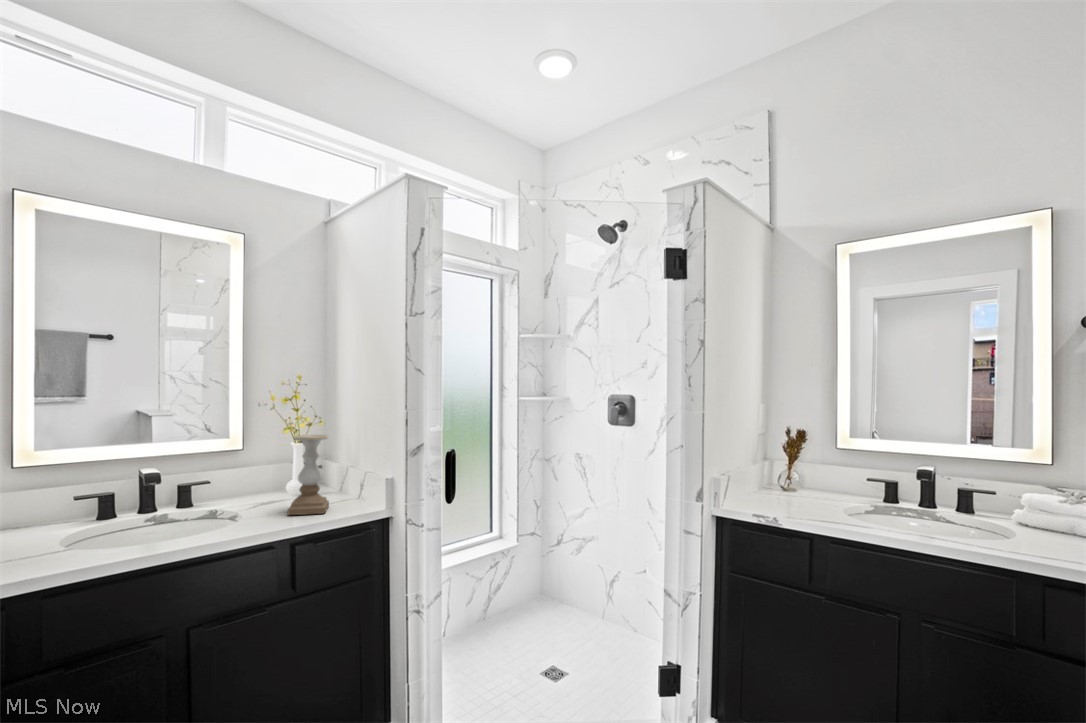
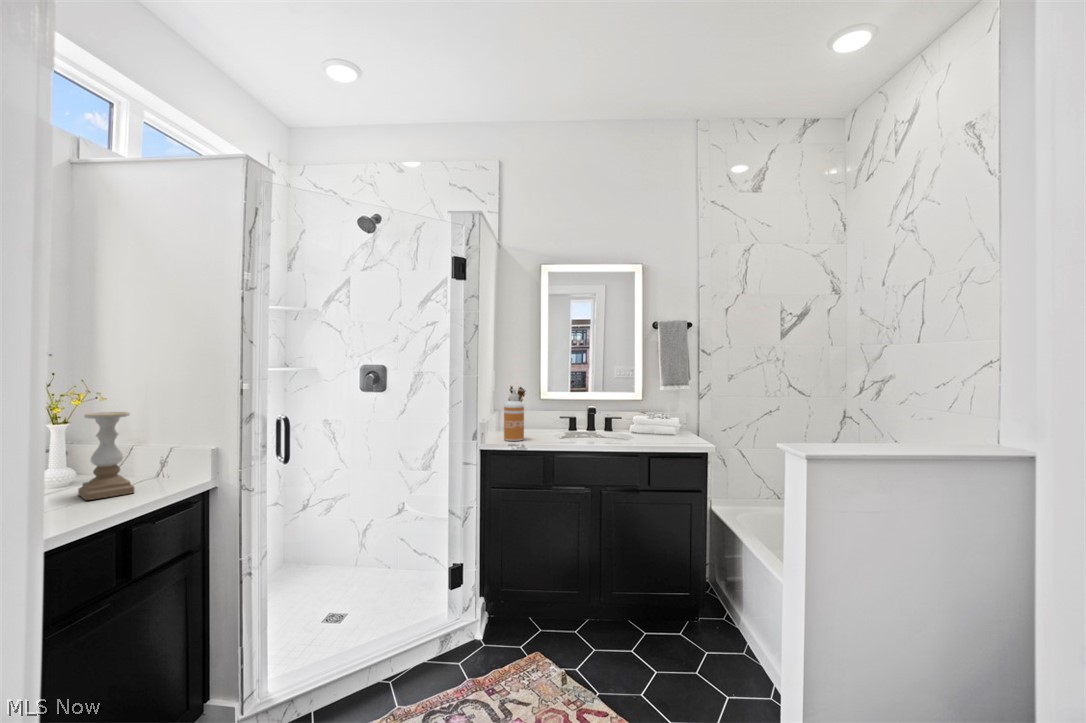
soap dispenser: none [755,431,788,510] -> present [504,389,524,441]

